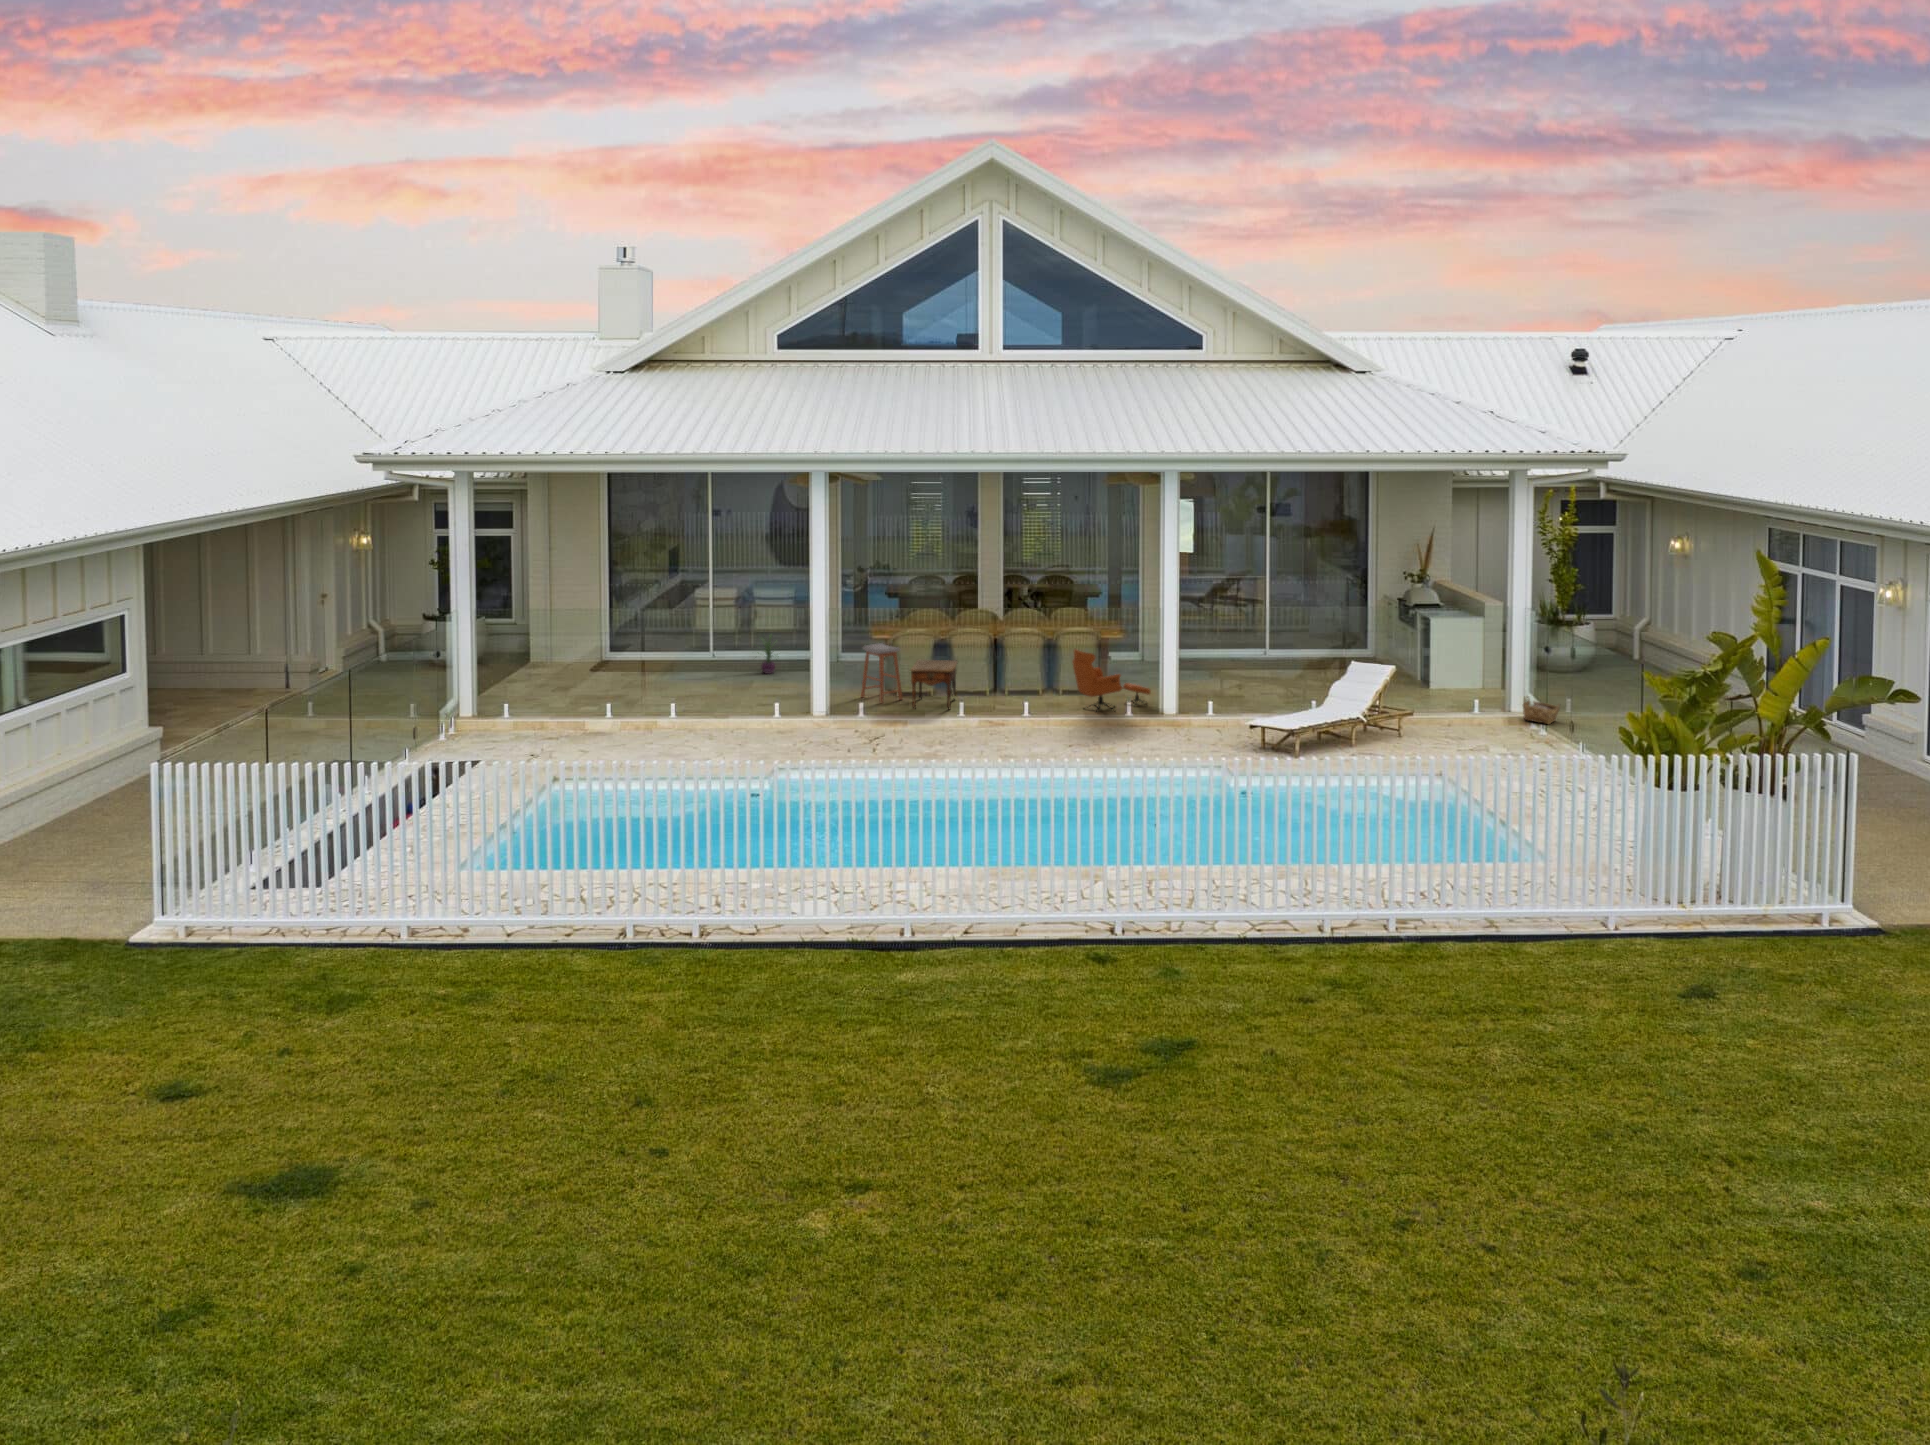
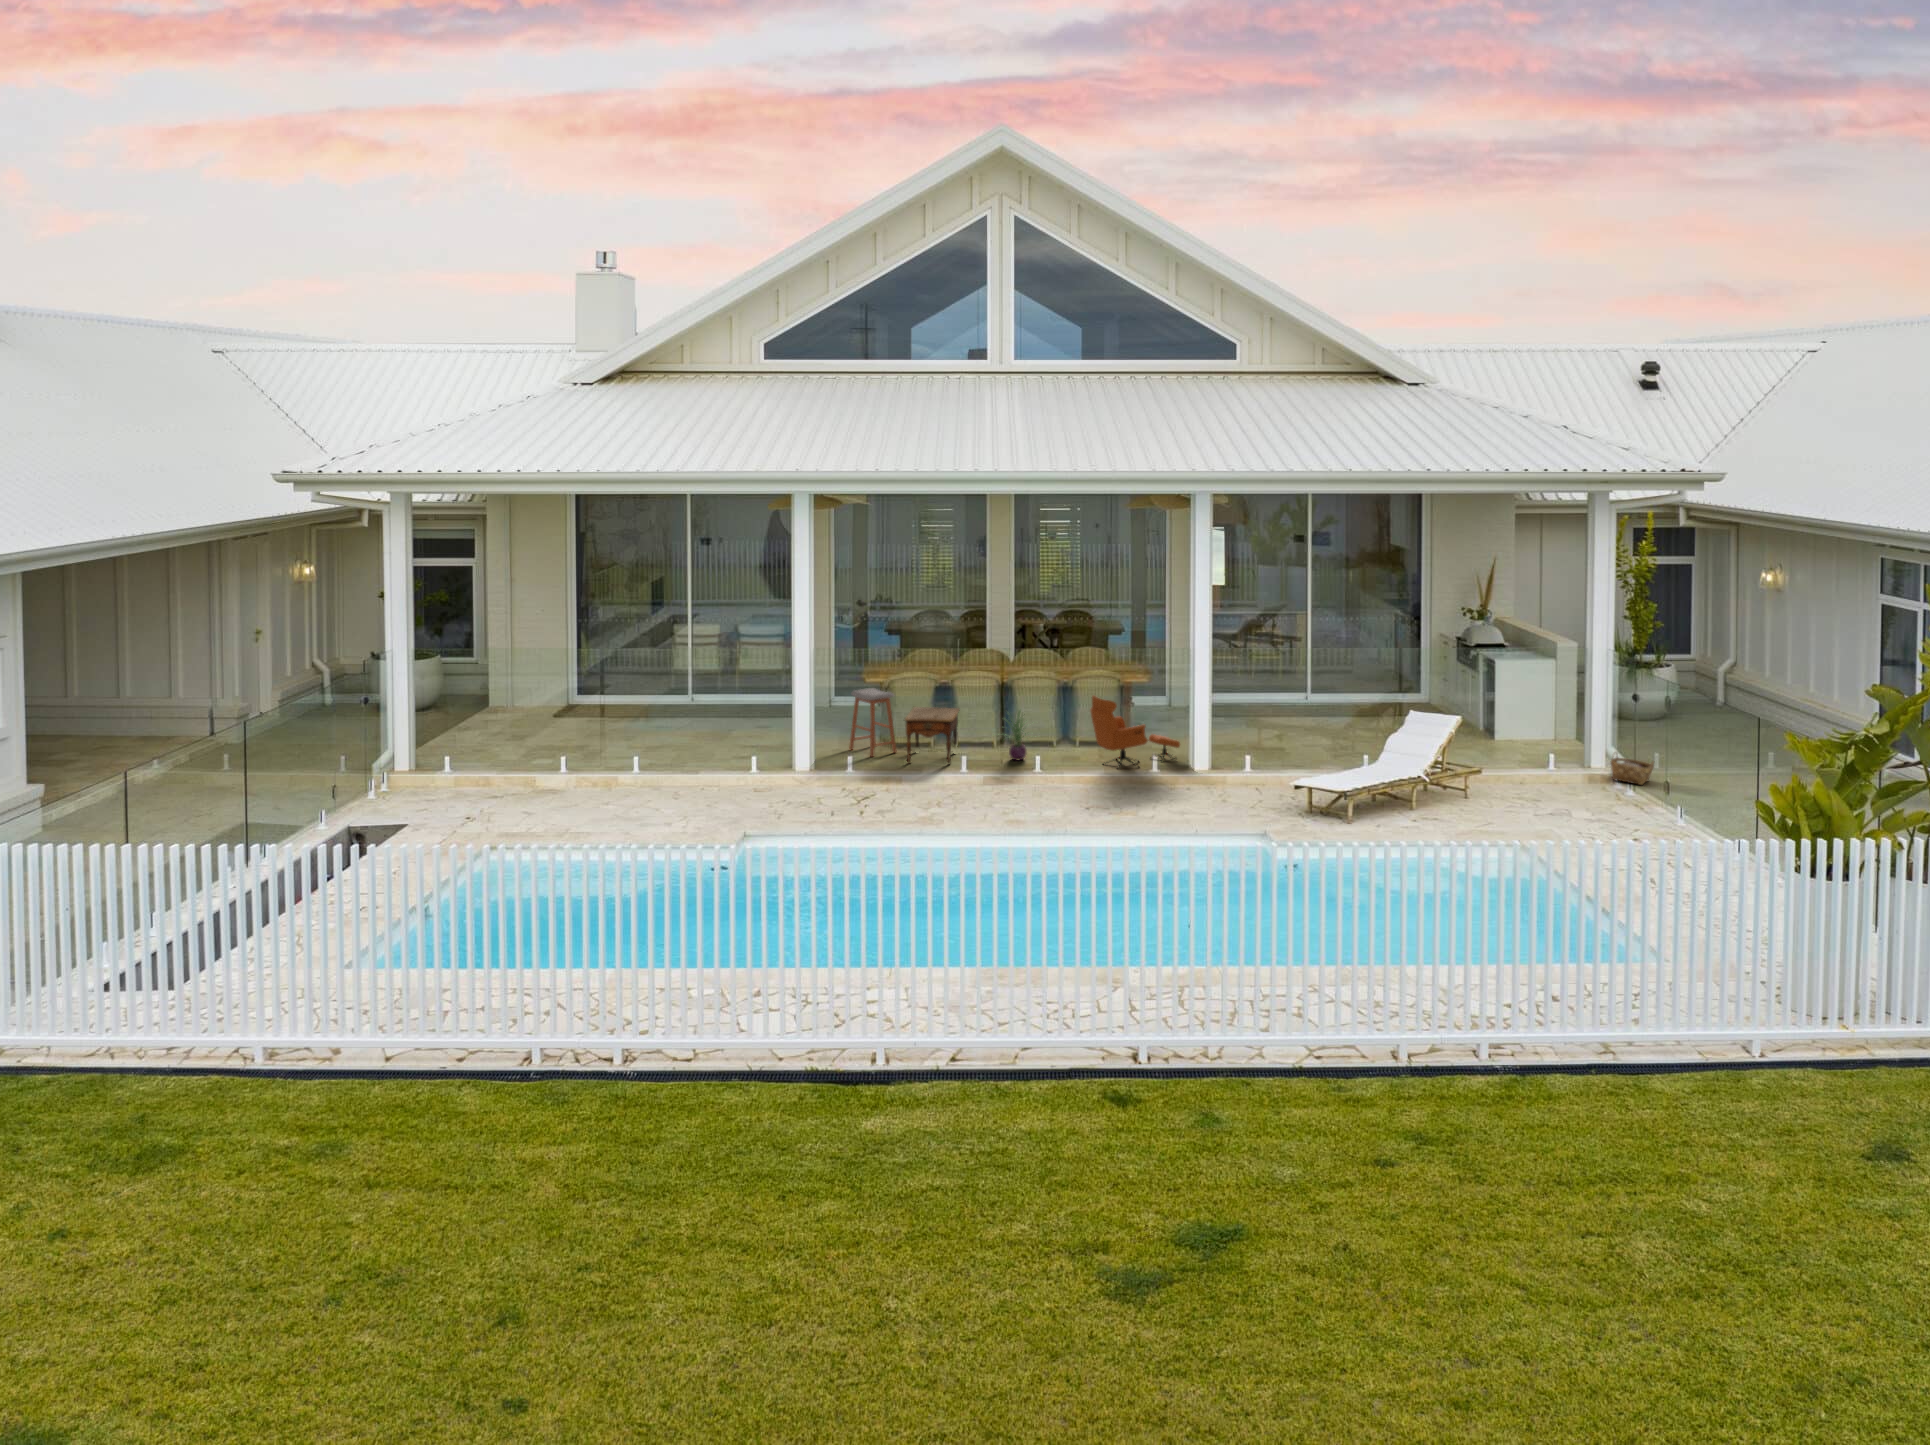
decorative plant: present [761,635,779,674] -> present [1009,711,1026,760]

